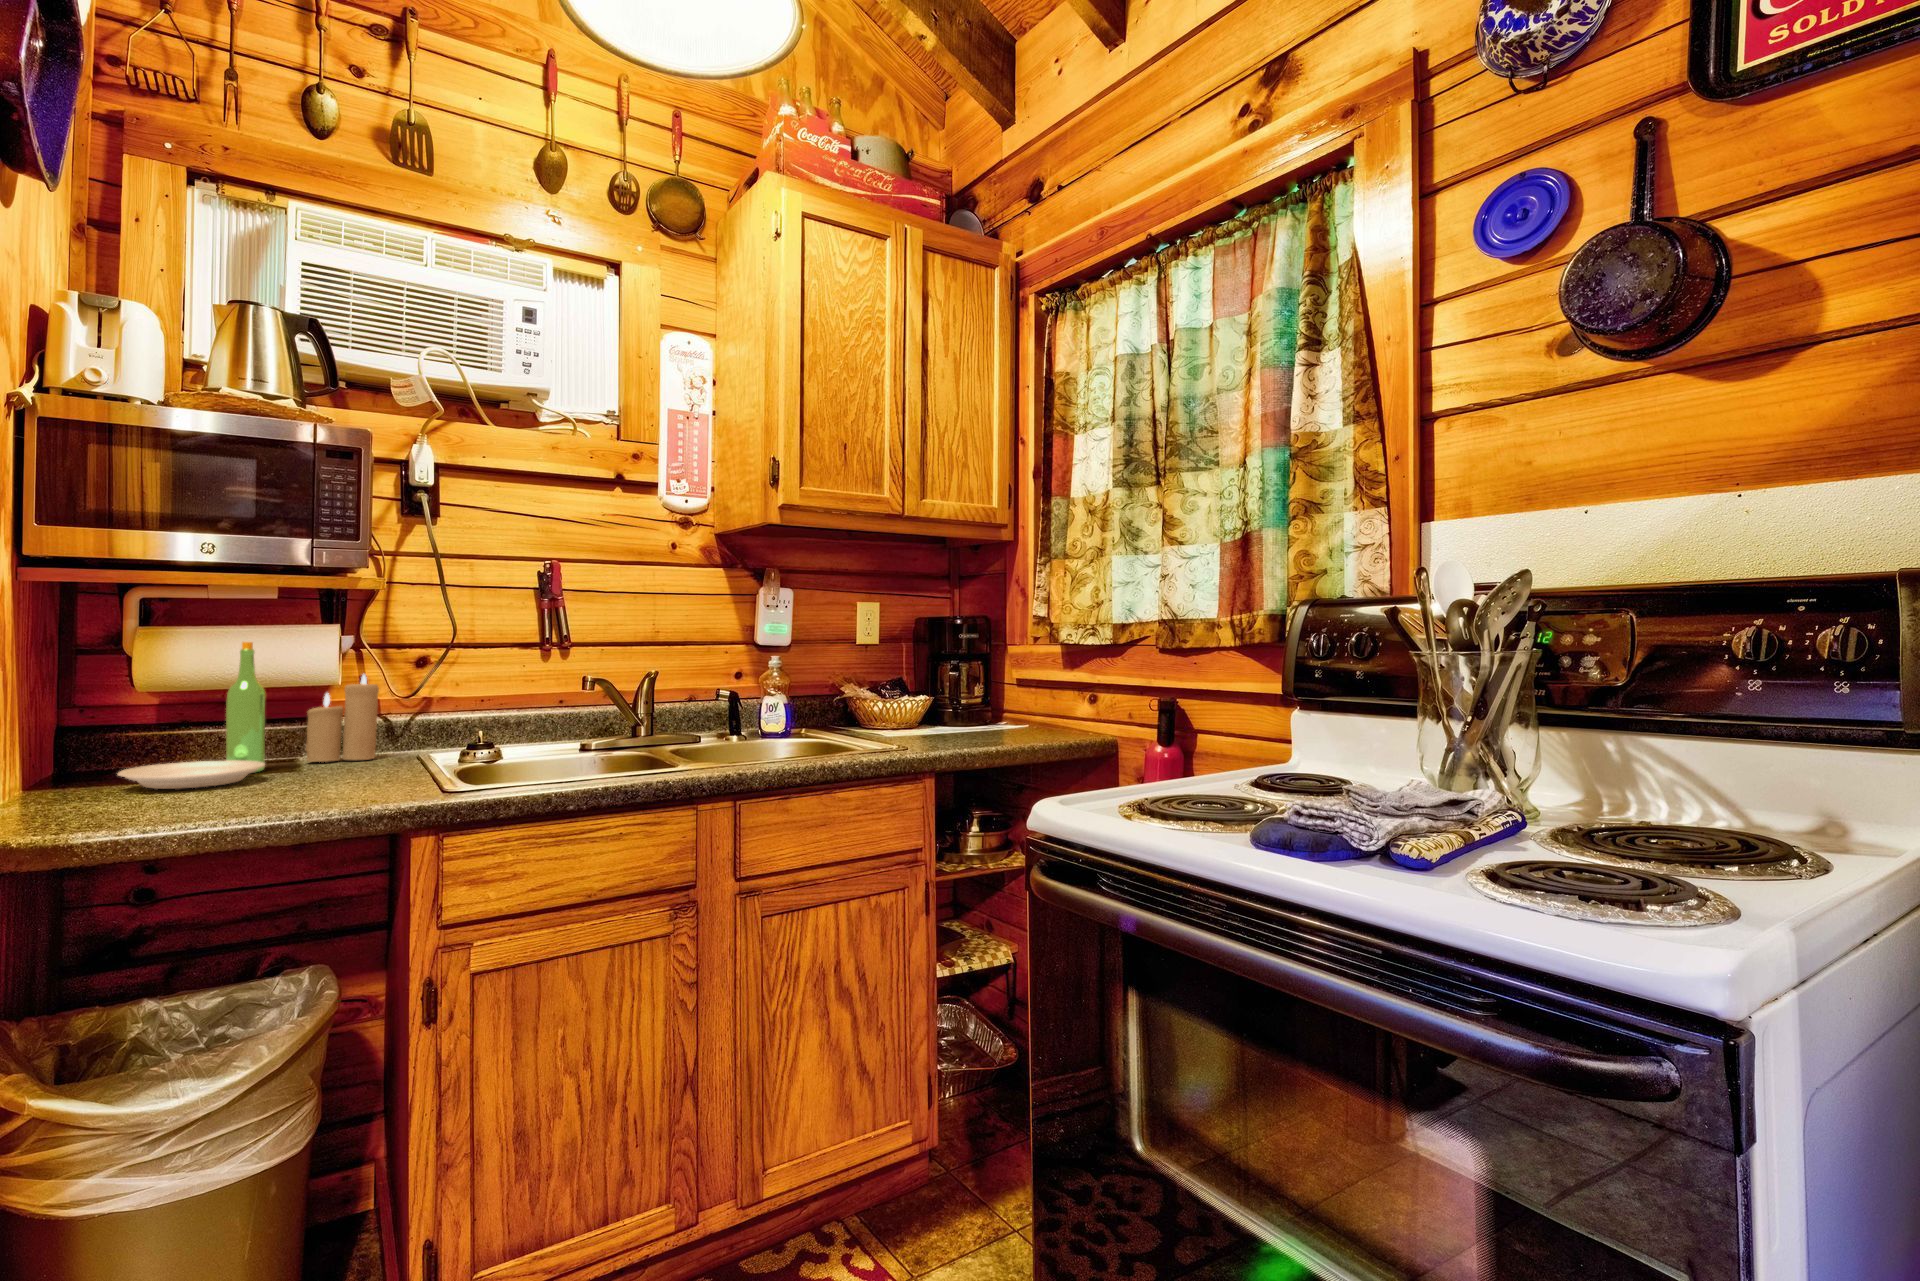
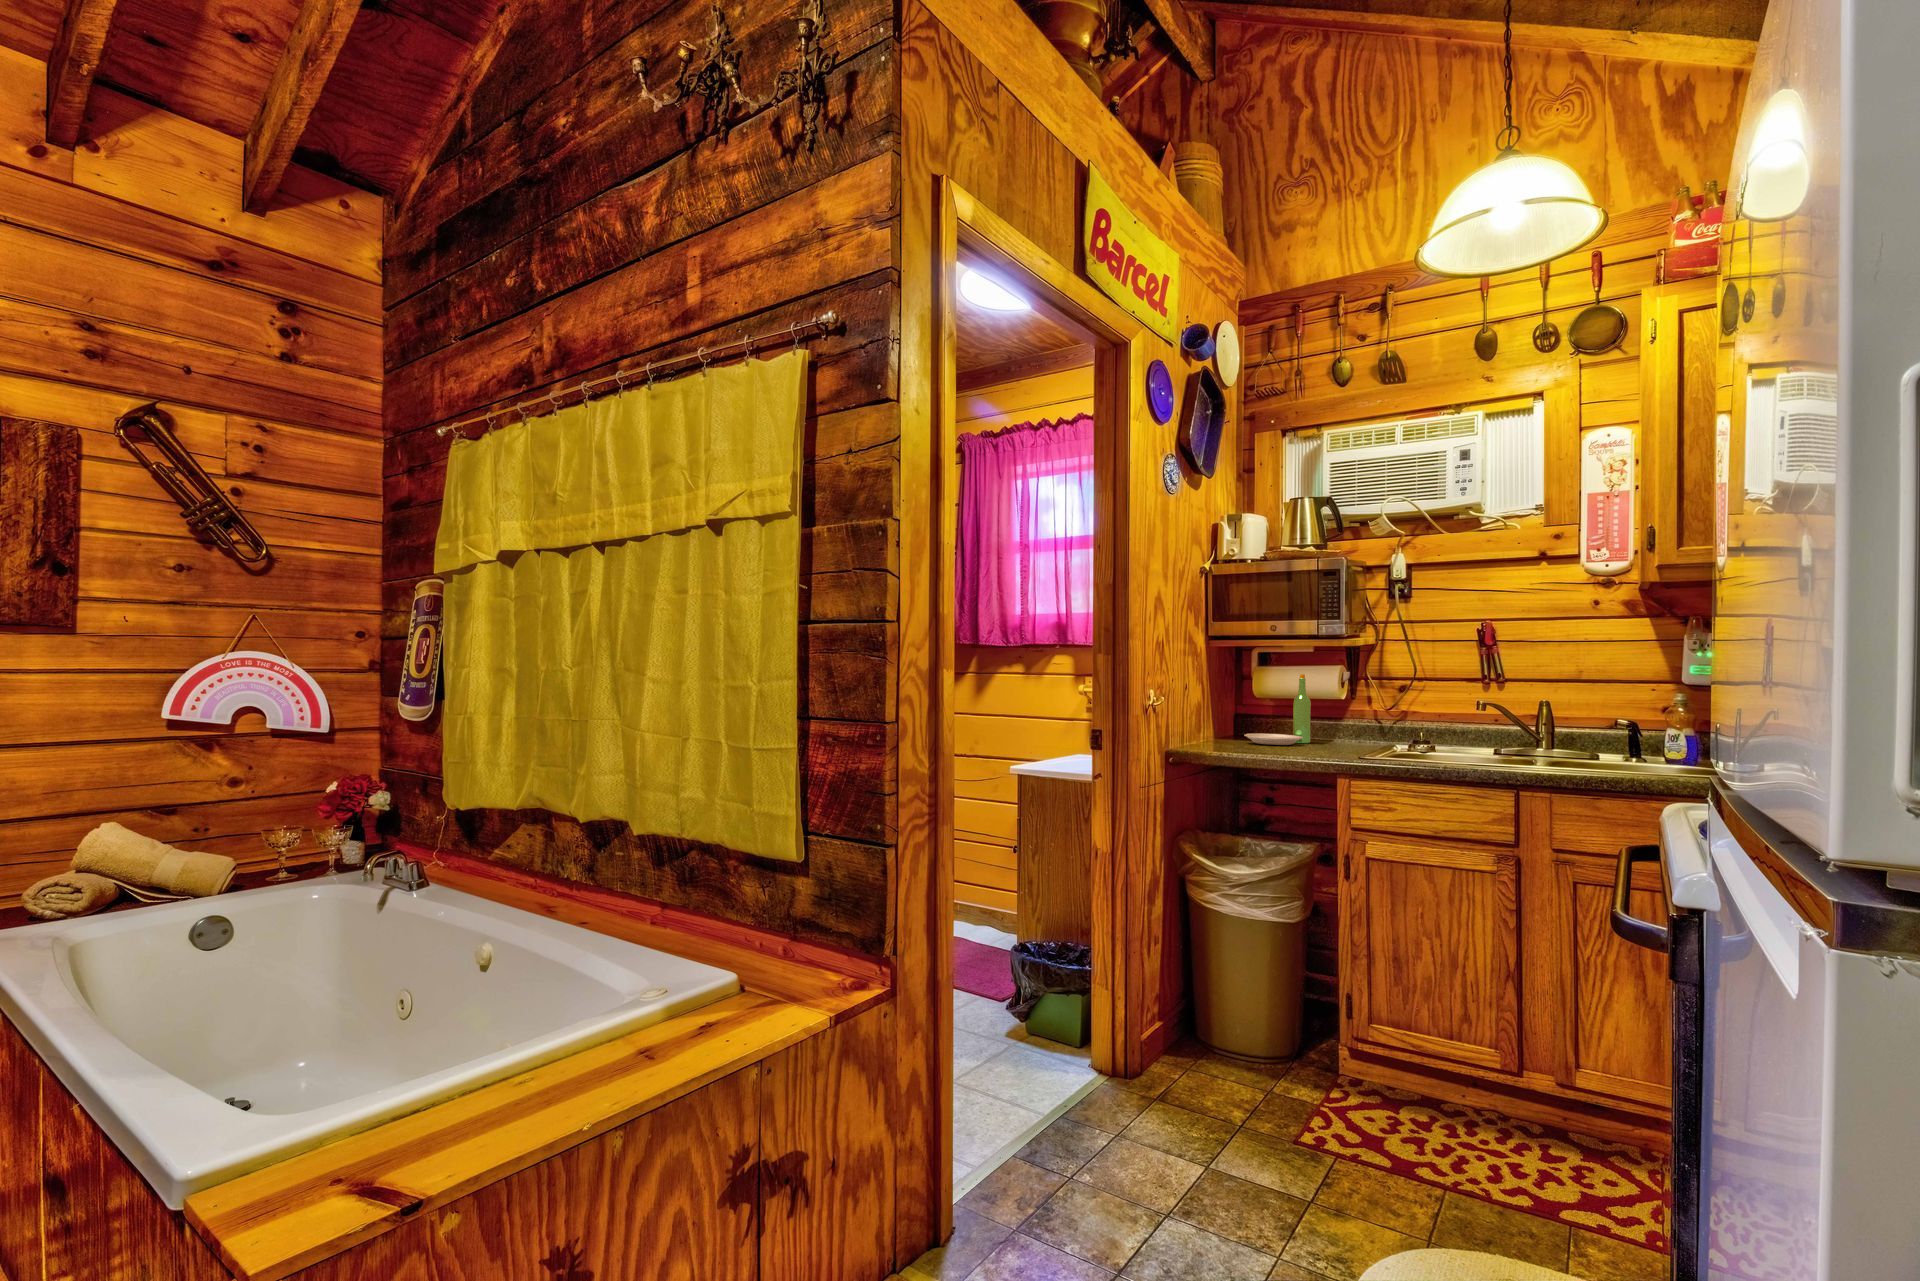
candle: present [306,675,379,762] -> none [1334,694,1372,745]

